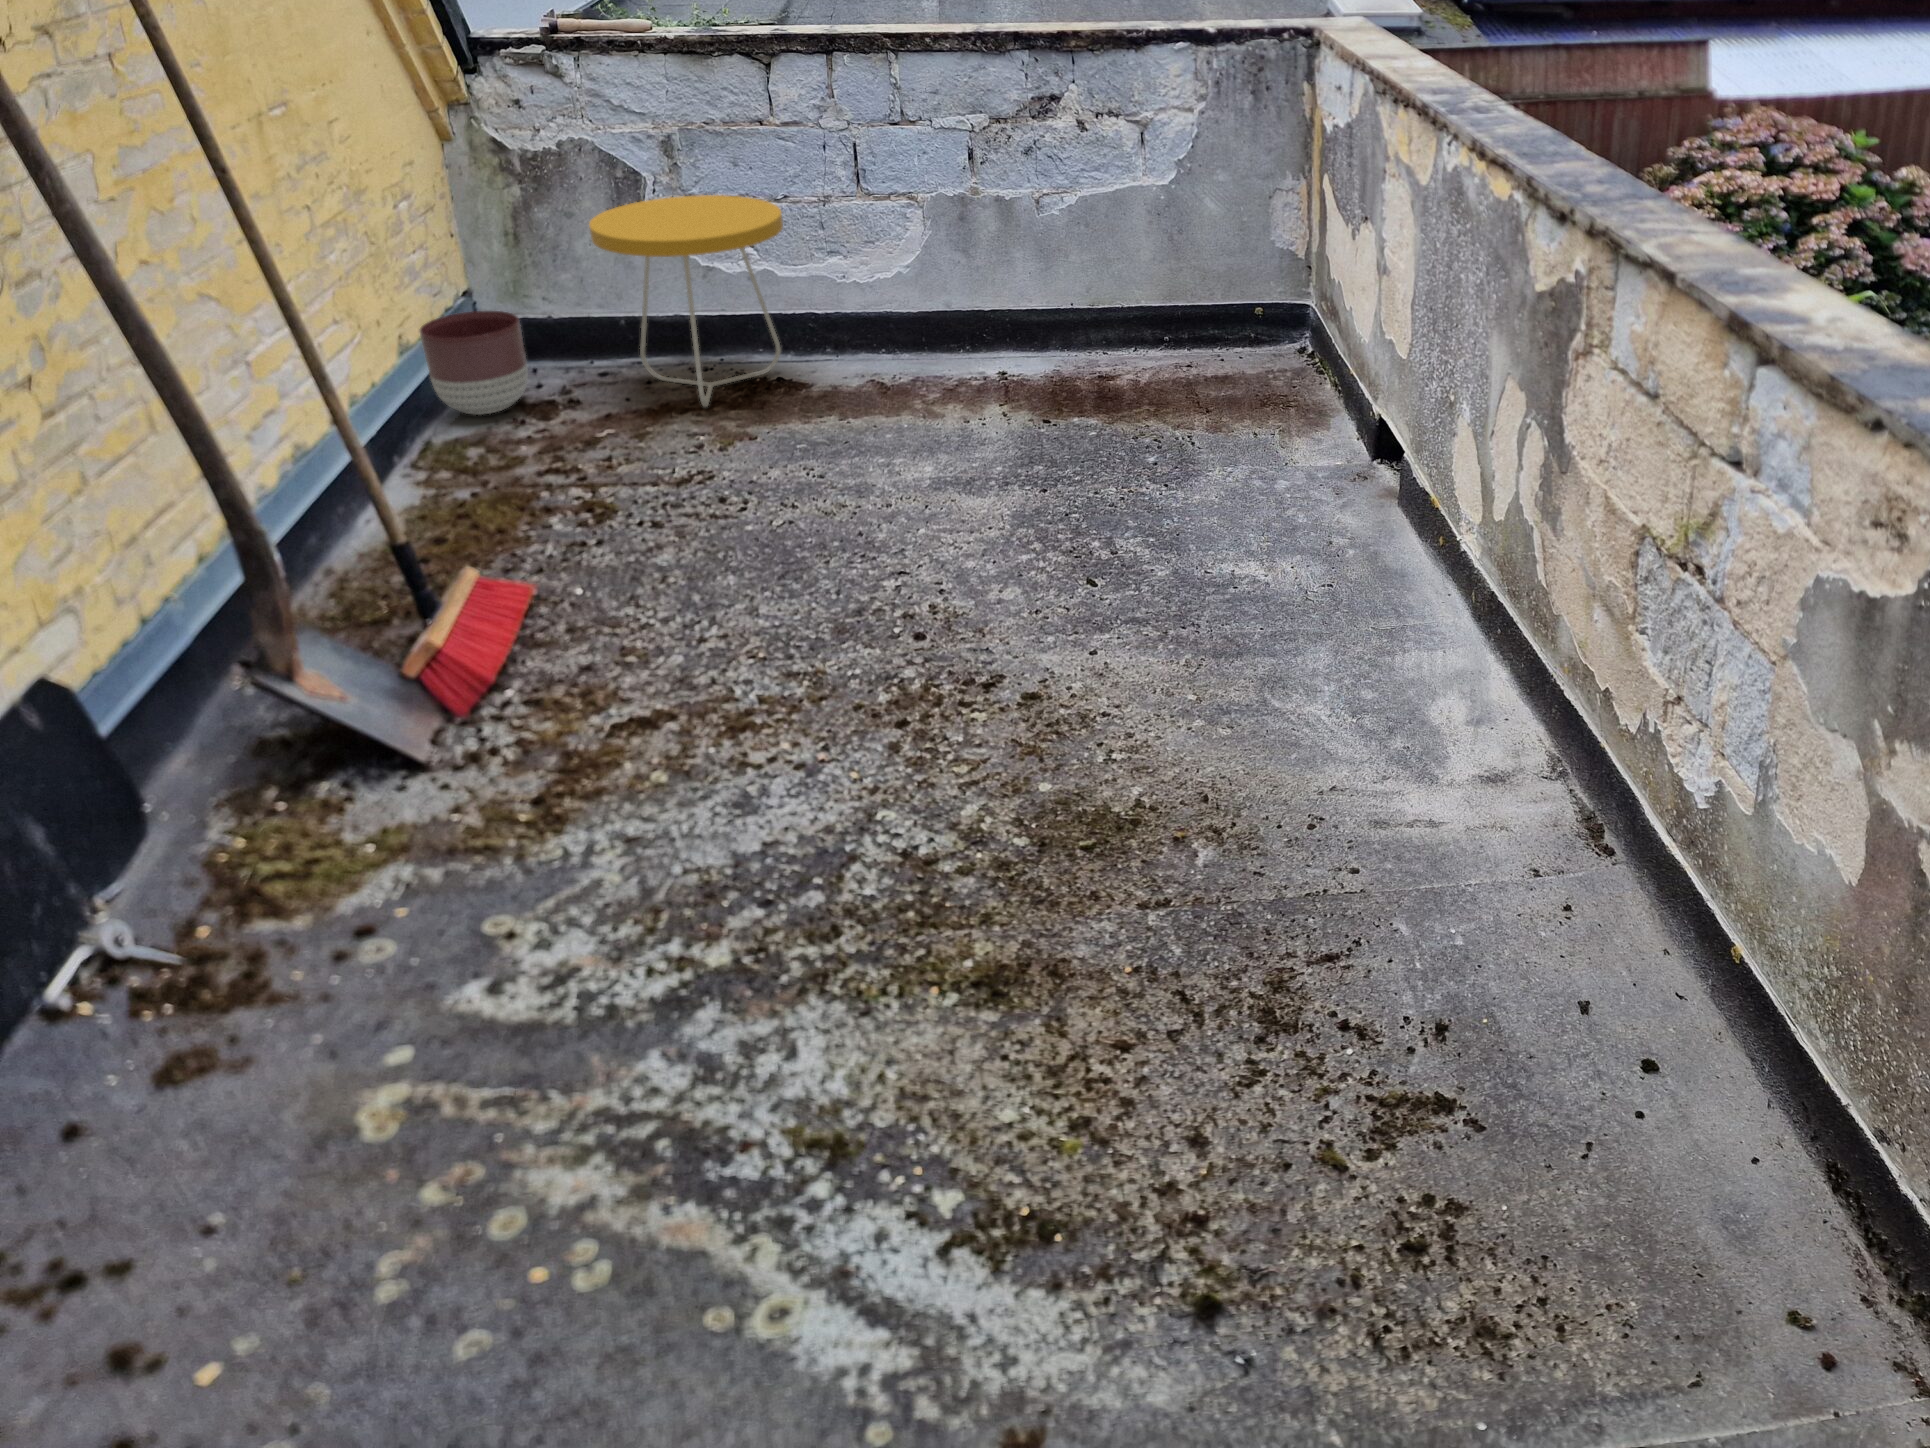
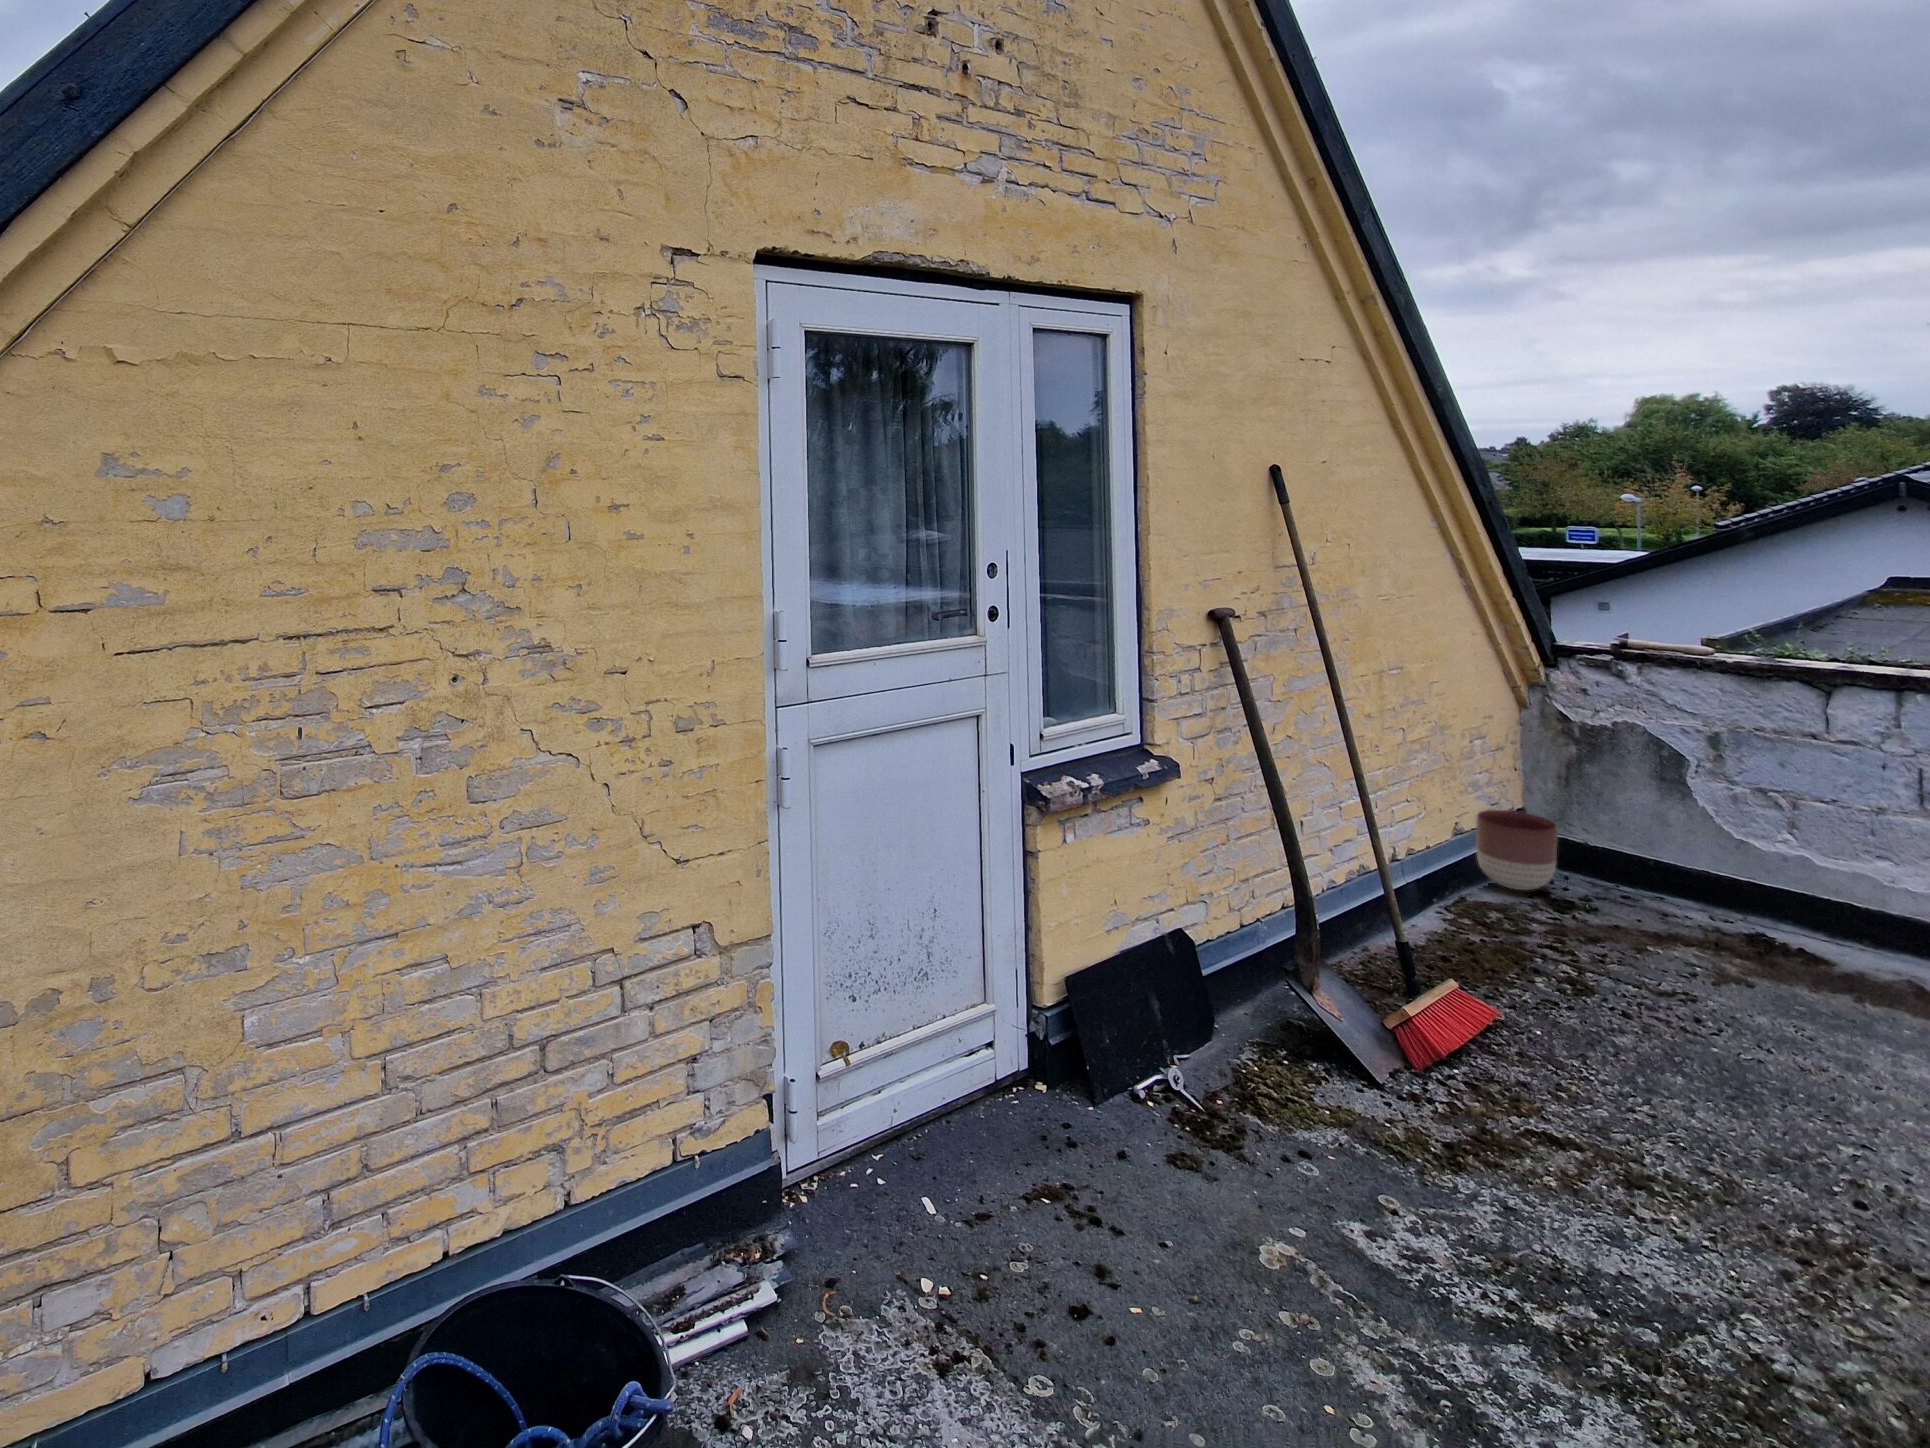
side table: present [589,195,783,407] -> none [1635,764,1837,946]

